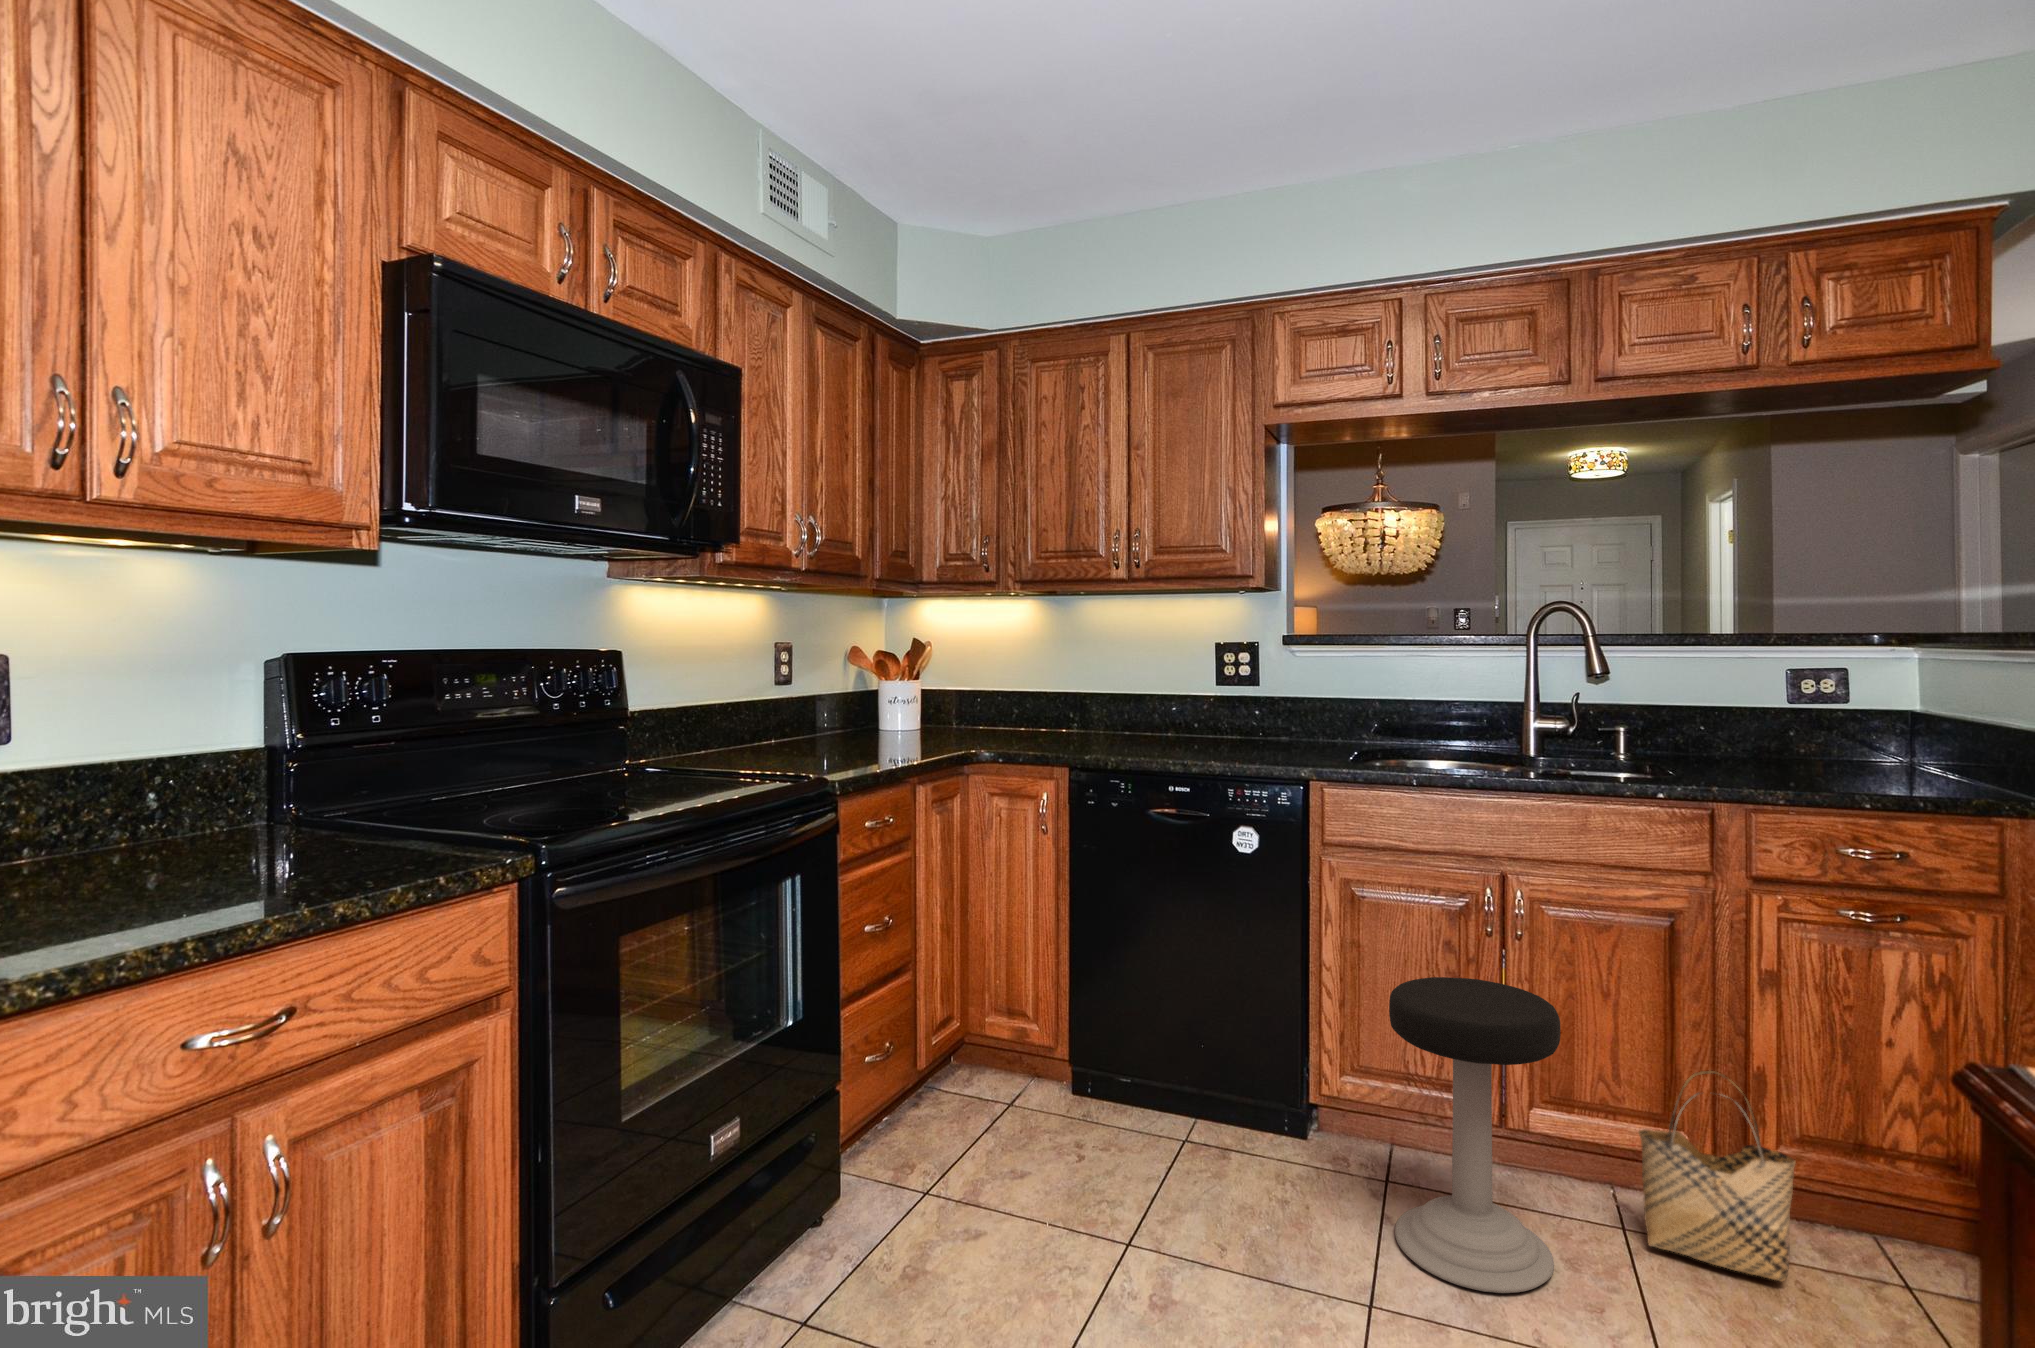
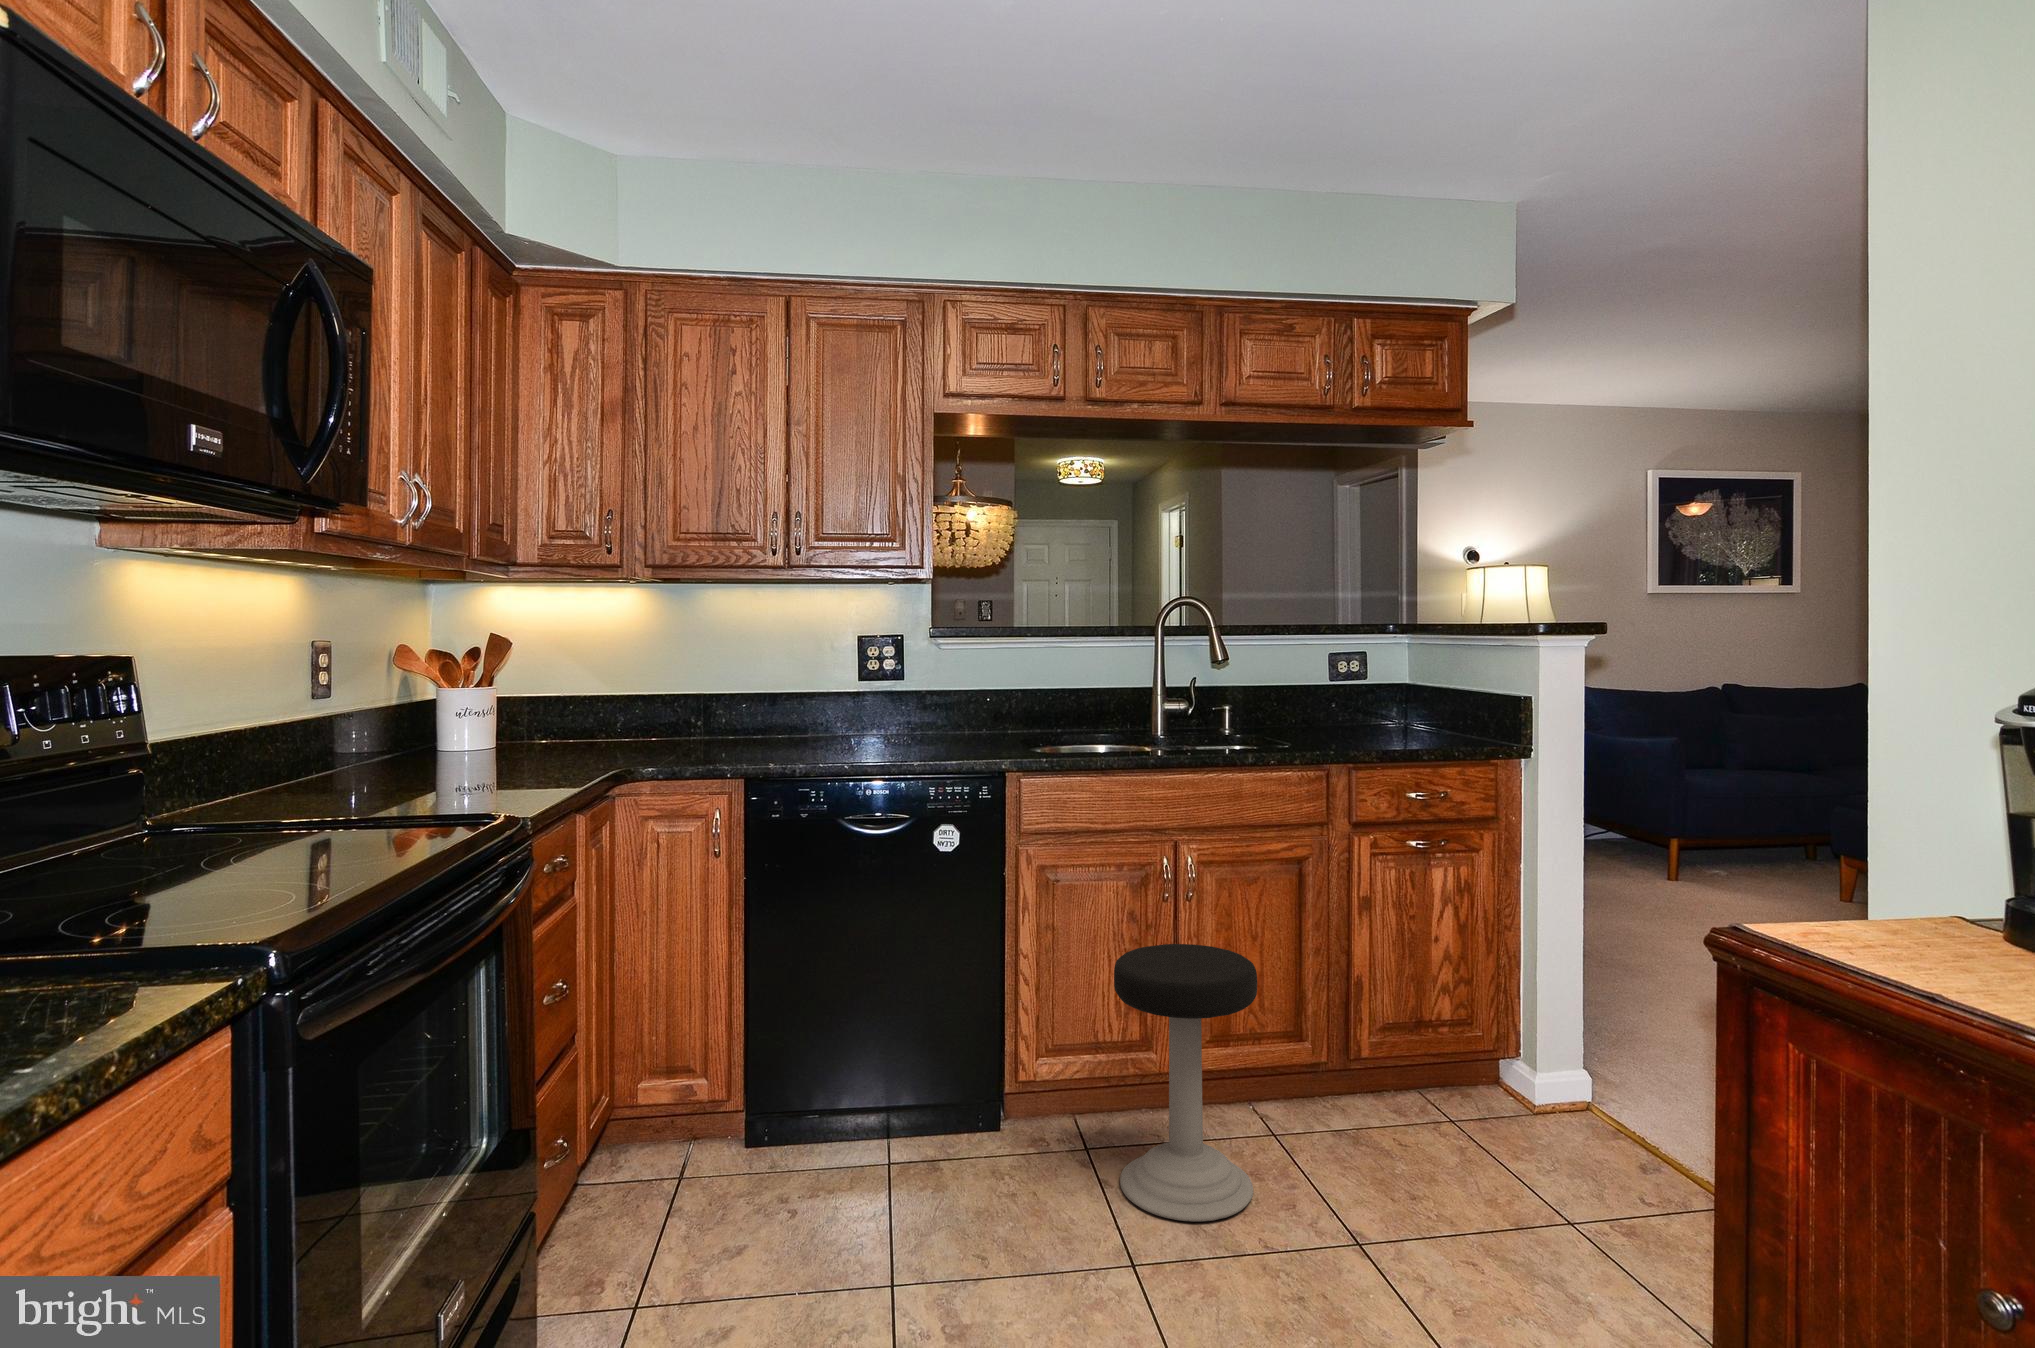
woven basket: present [1638,1070,1796,1281] -> none [1291,990,1399,1148]

